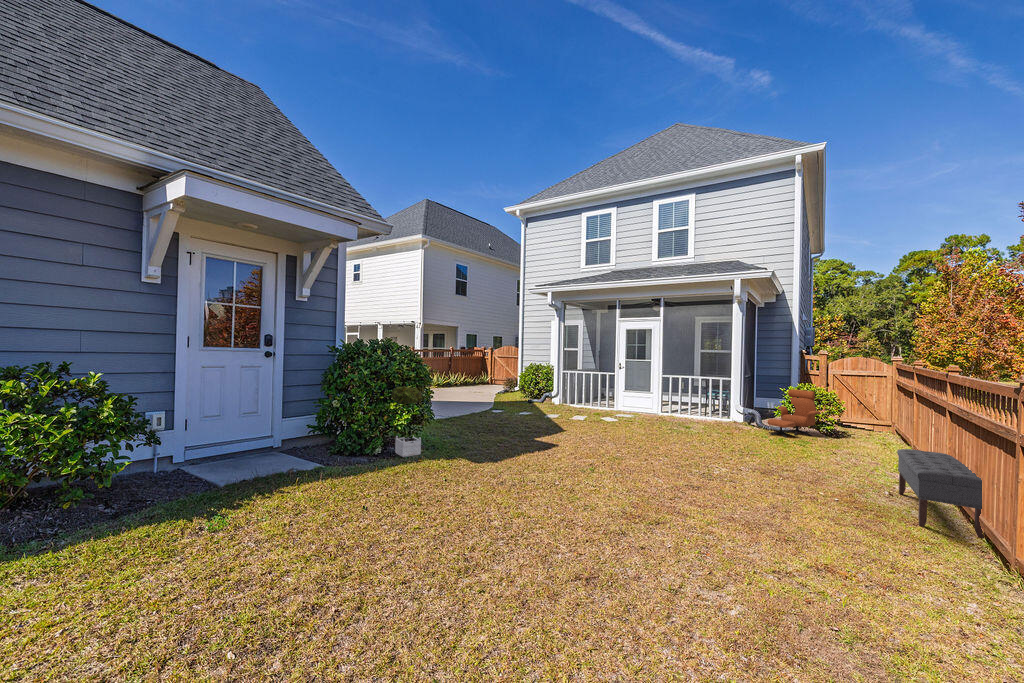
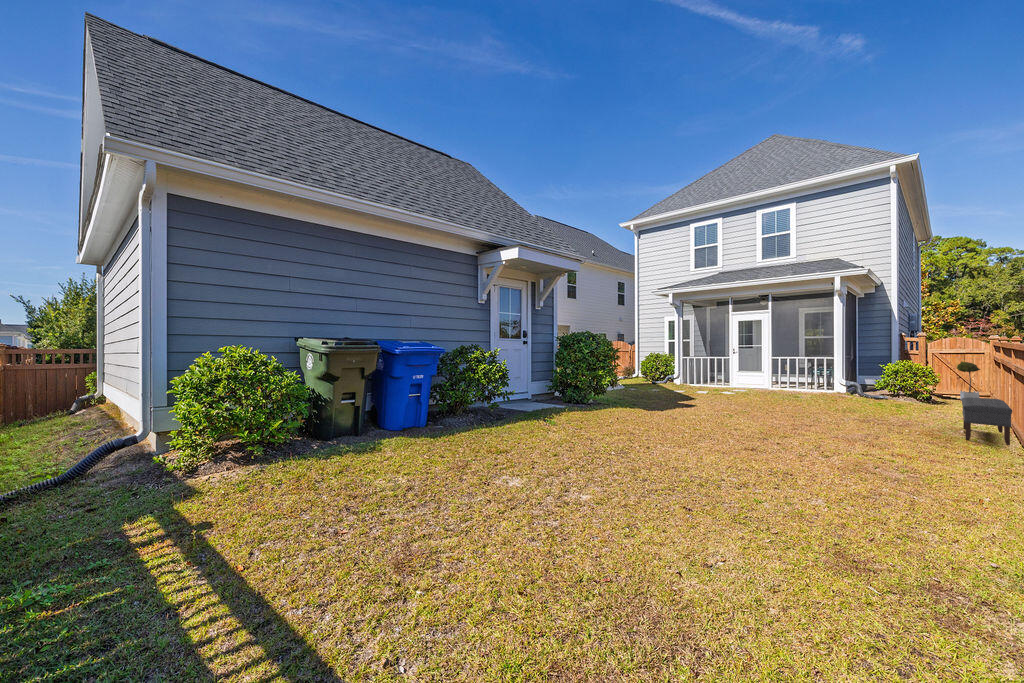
potted tree: present [391,386,422,457] -> present [957,361,980,399]
lounge chair: present [768,389,820,438] -> none [867,365,916,403]

